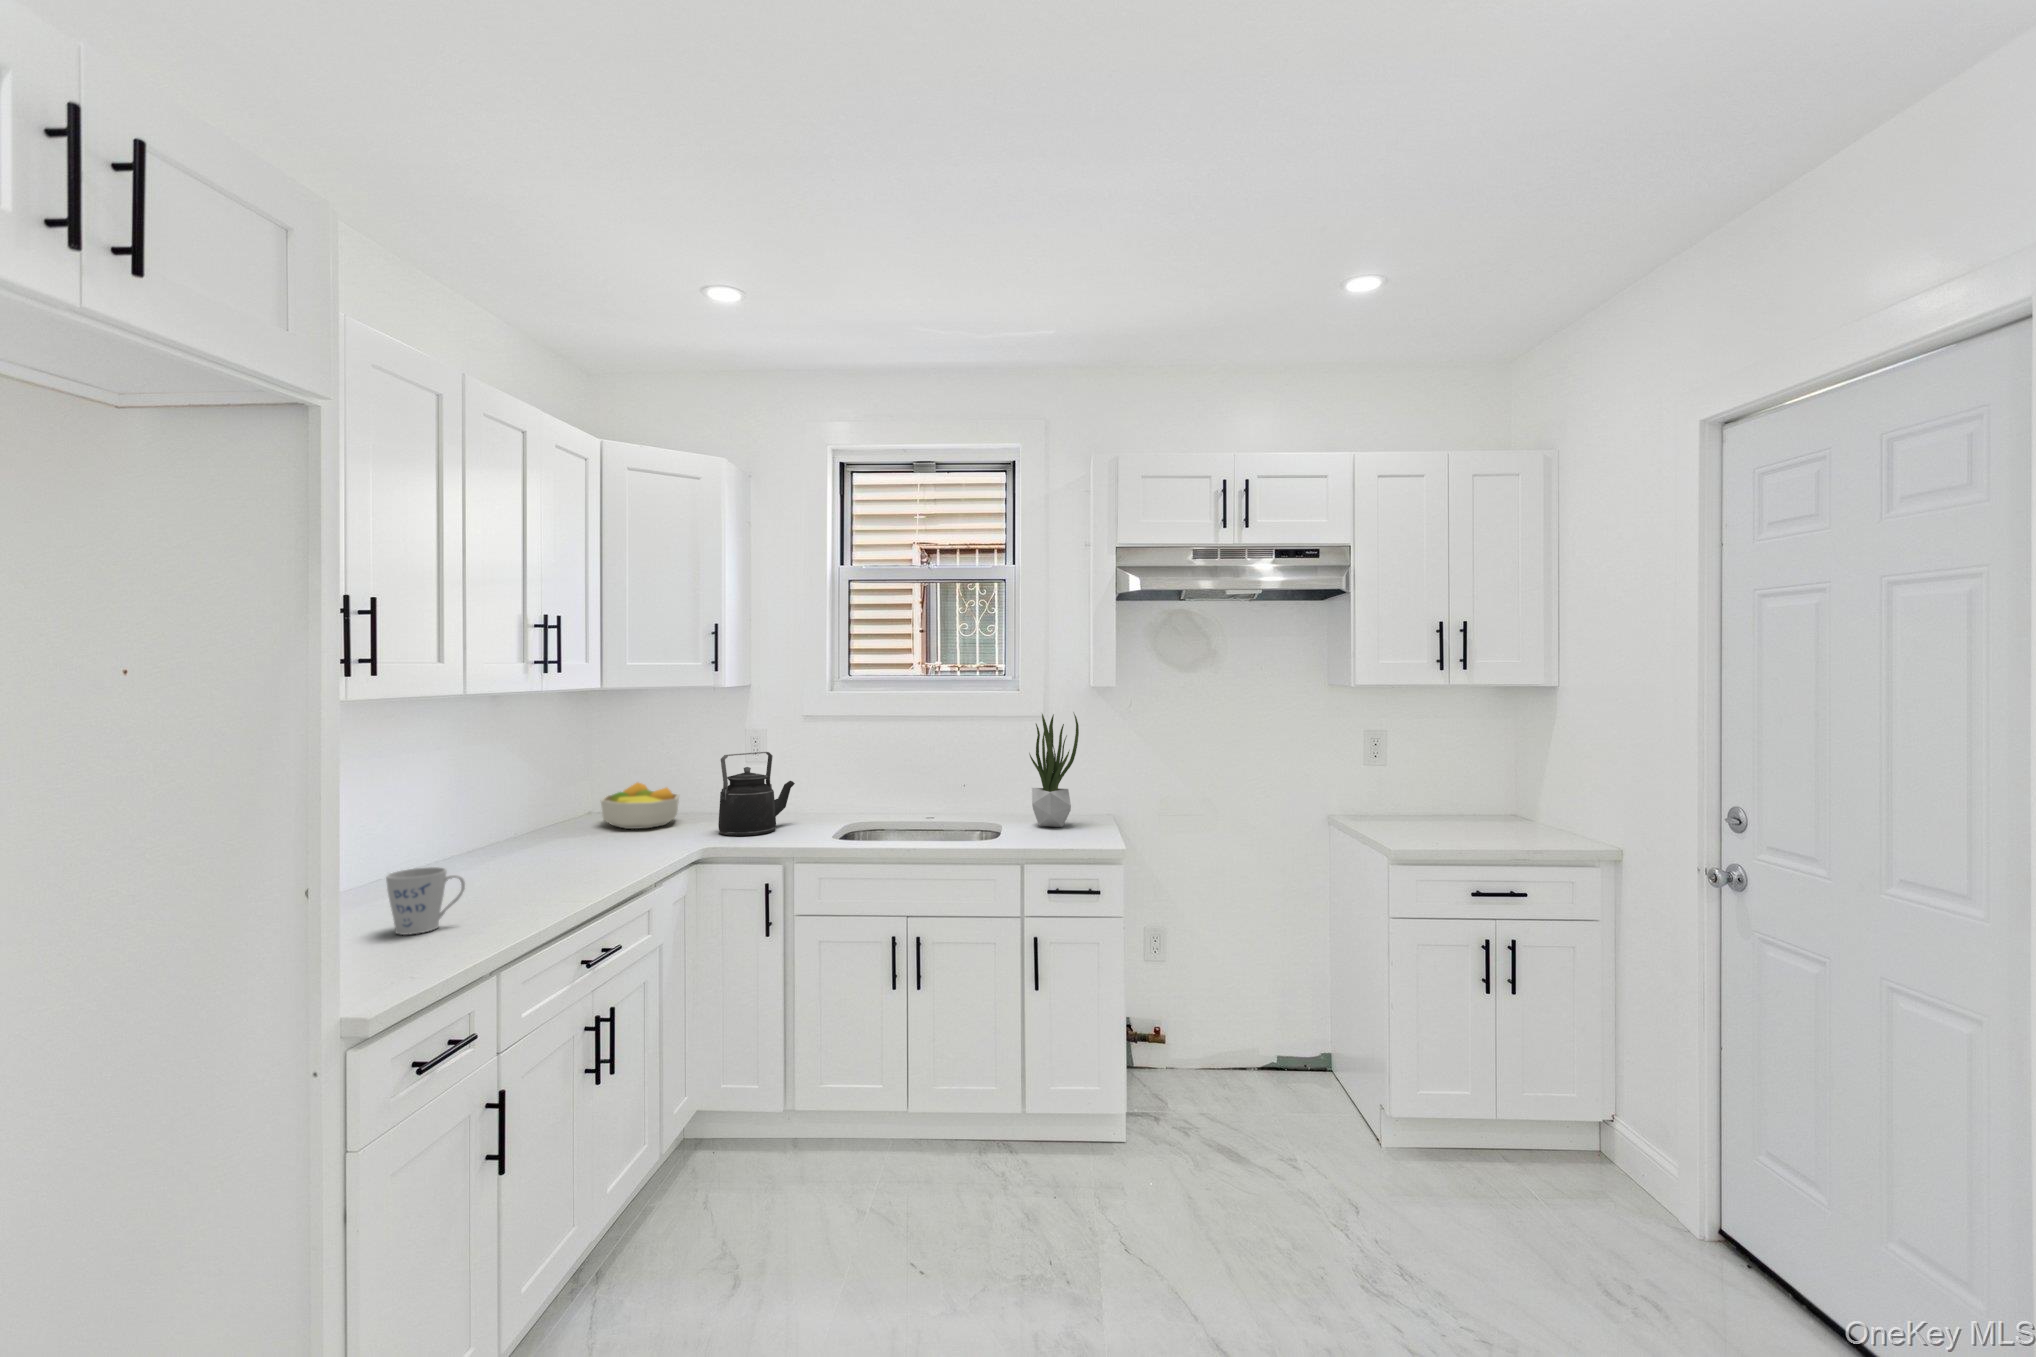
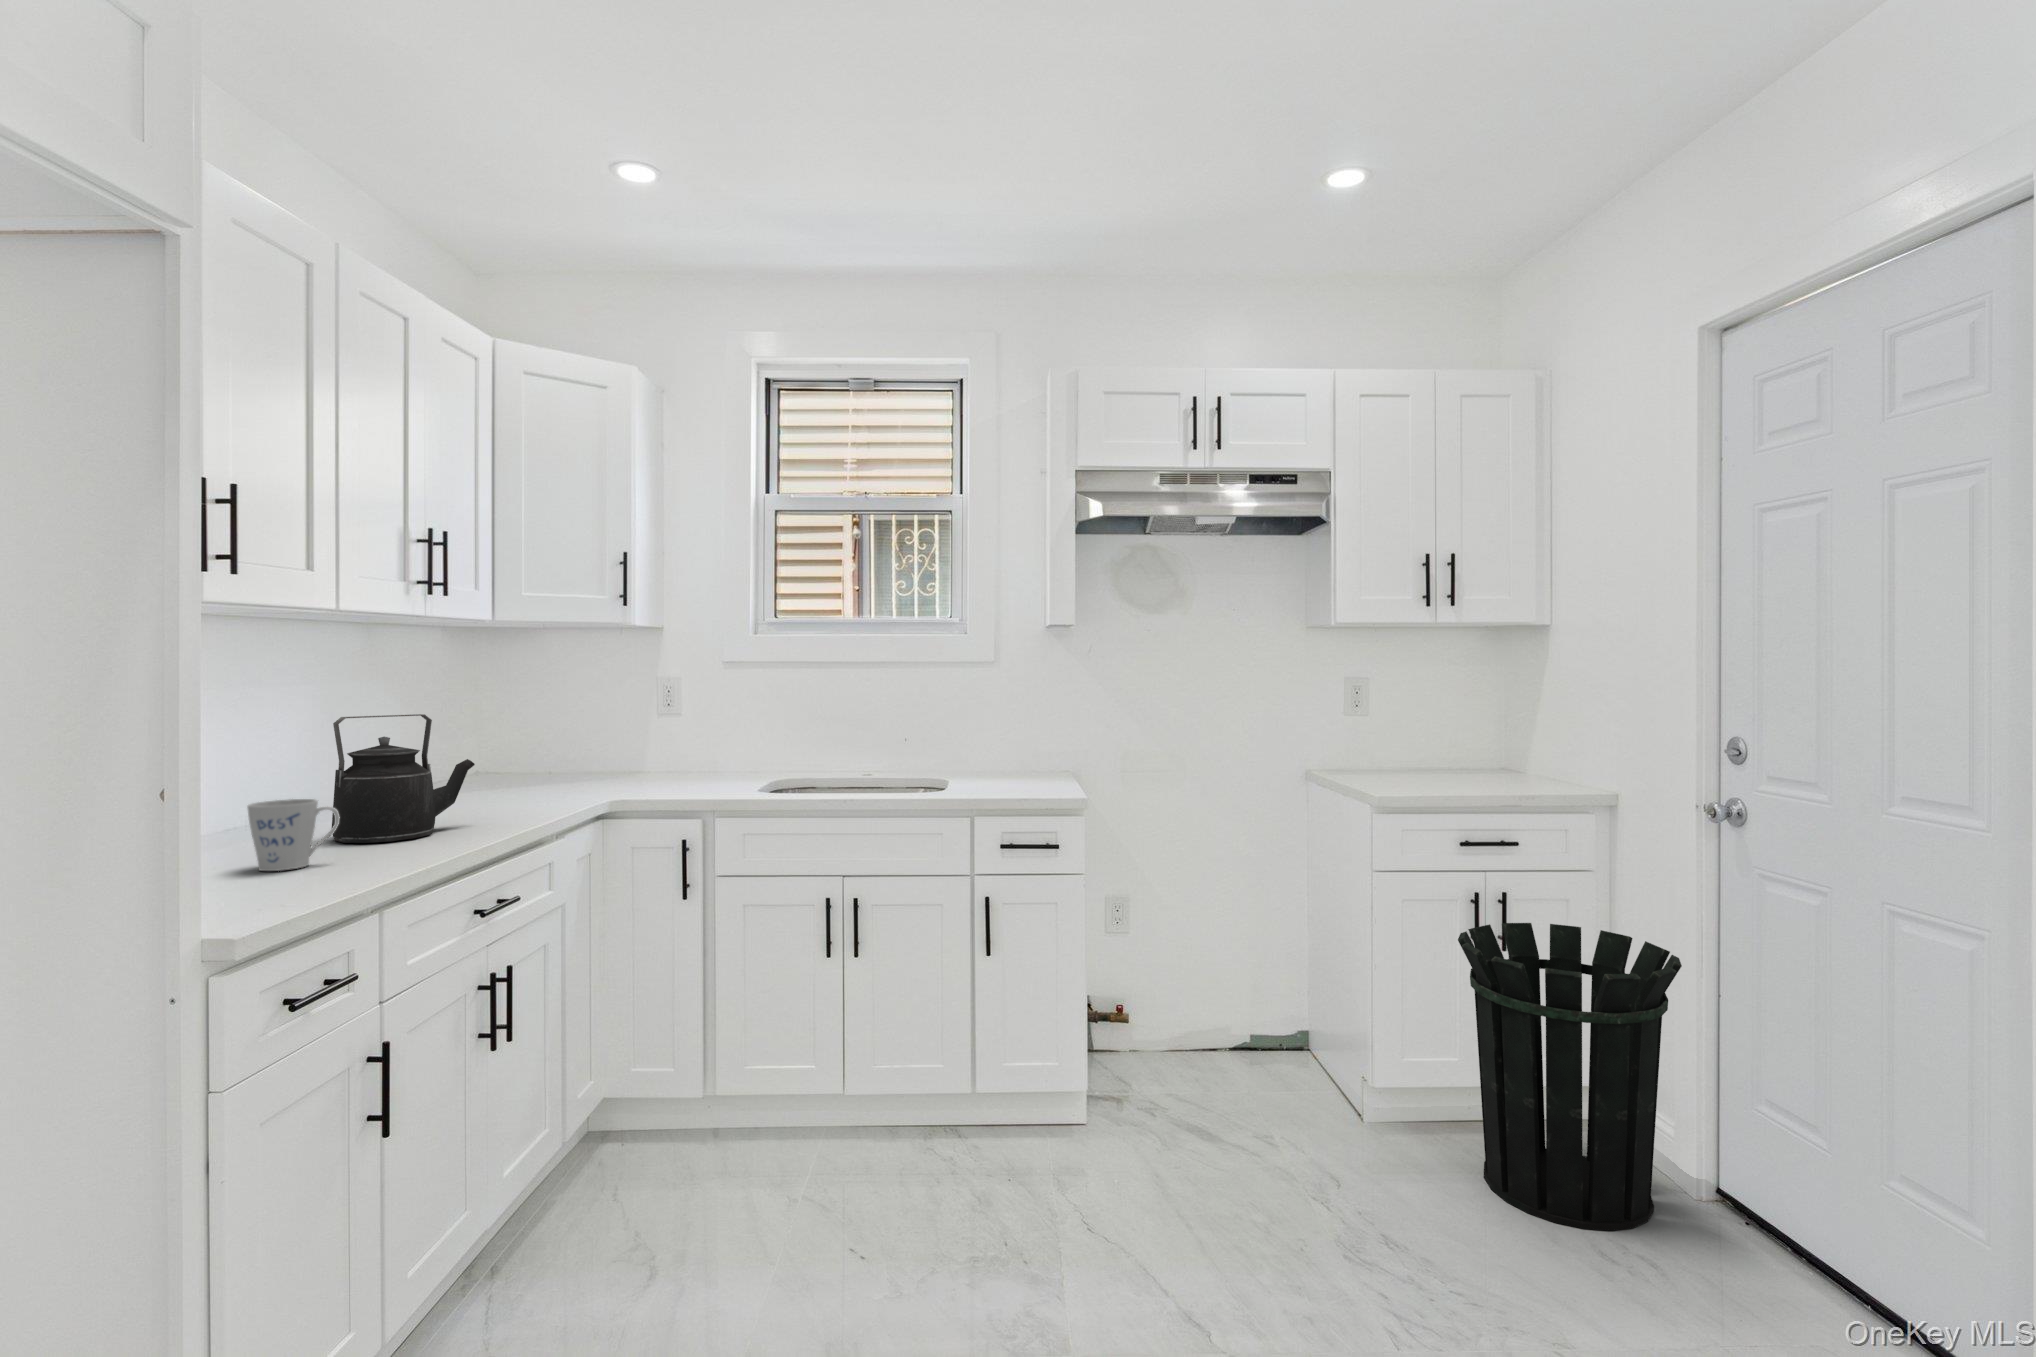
potted plant: present [1029,714,1079,827] -> none [980,654,1035,783]
kettle: present [718,752,795,836] -> present [332,714,475,843]
fruit bowl: present [601,783,679,829] -> none [490,737,581,786]
waste bin: none [1471,969,1688,1273] -> present [1458,923,1682,1231]

